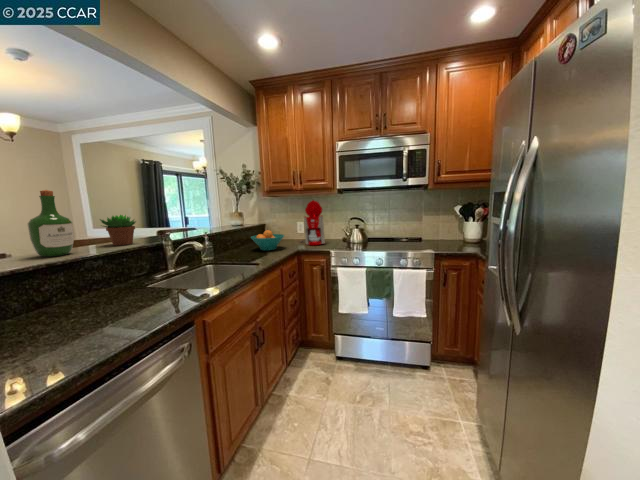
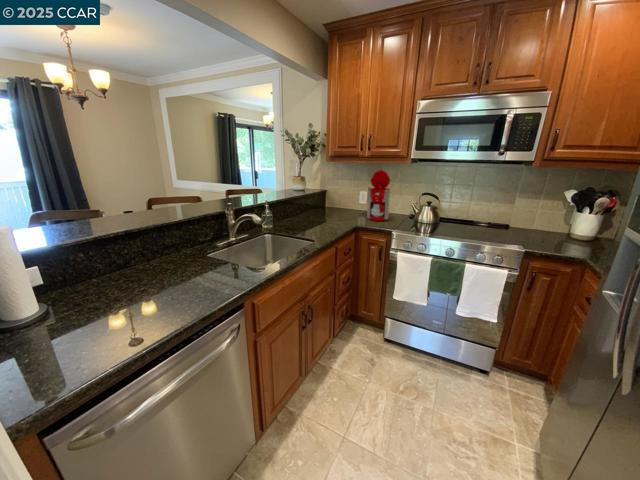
wine bottle: present [28,190,74,257] -> none [110,159,148,222]
succulent plant: present [100,215,136,245] -> none [170,181,202,212]
fruit bowl: present [251,230,284,250] -> none [310,201,345,222]

